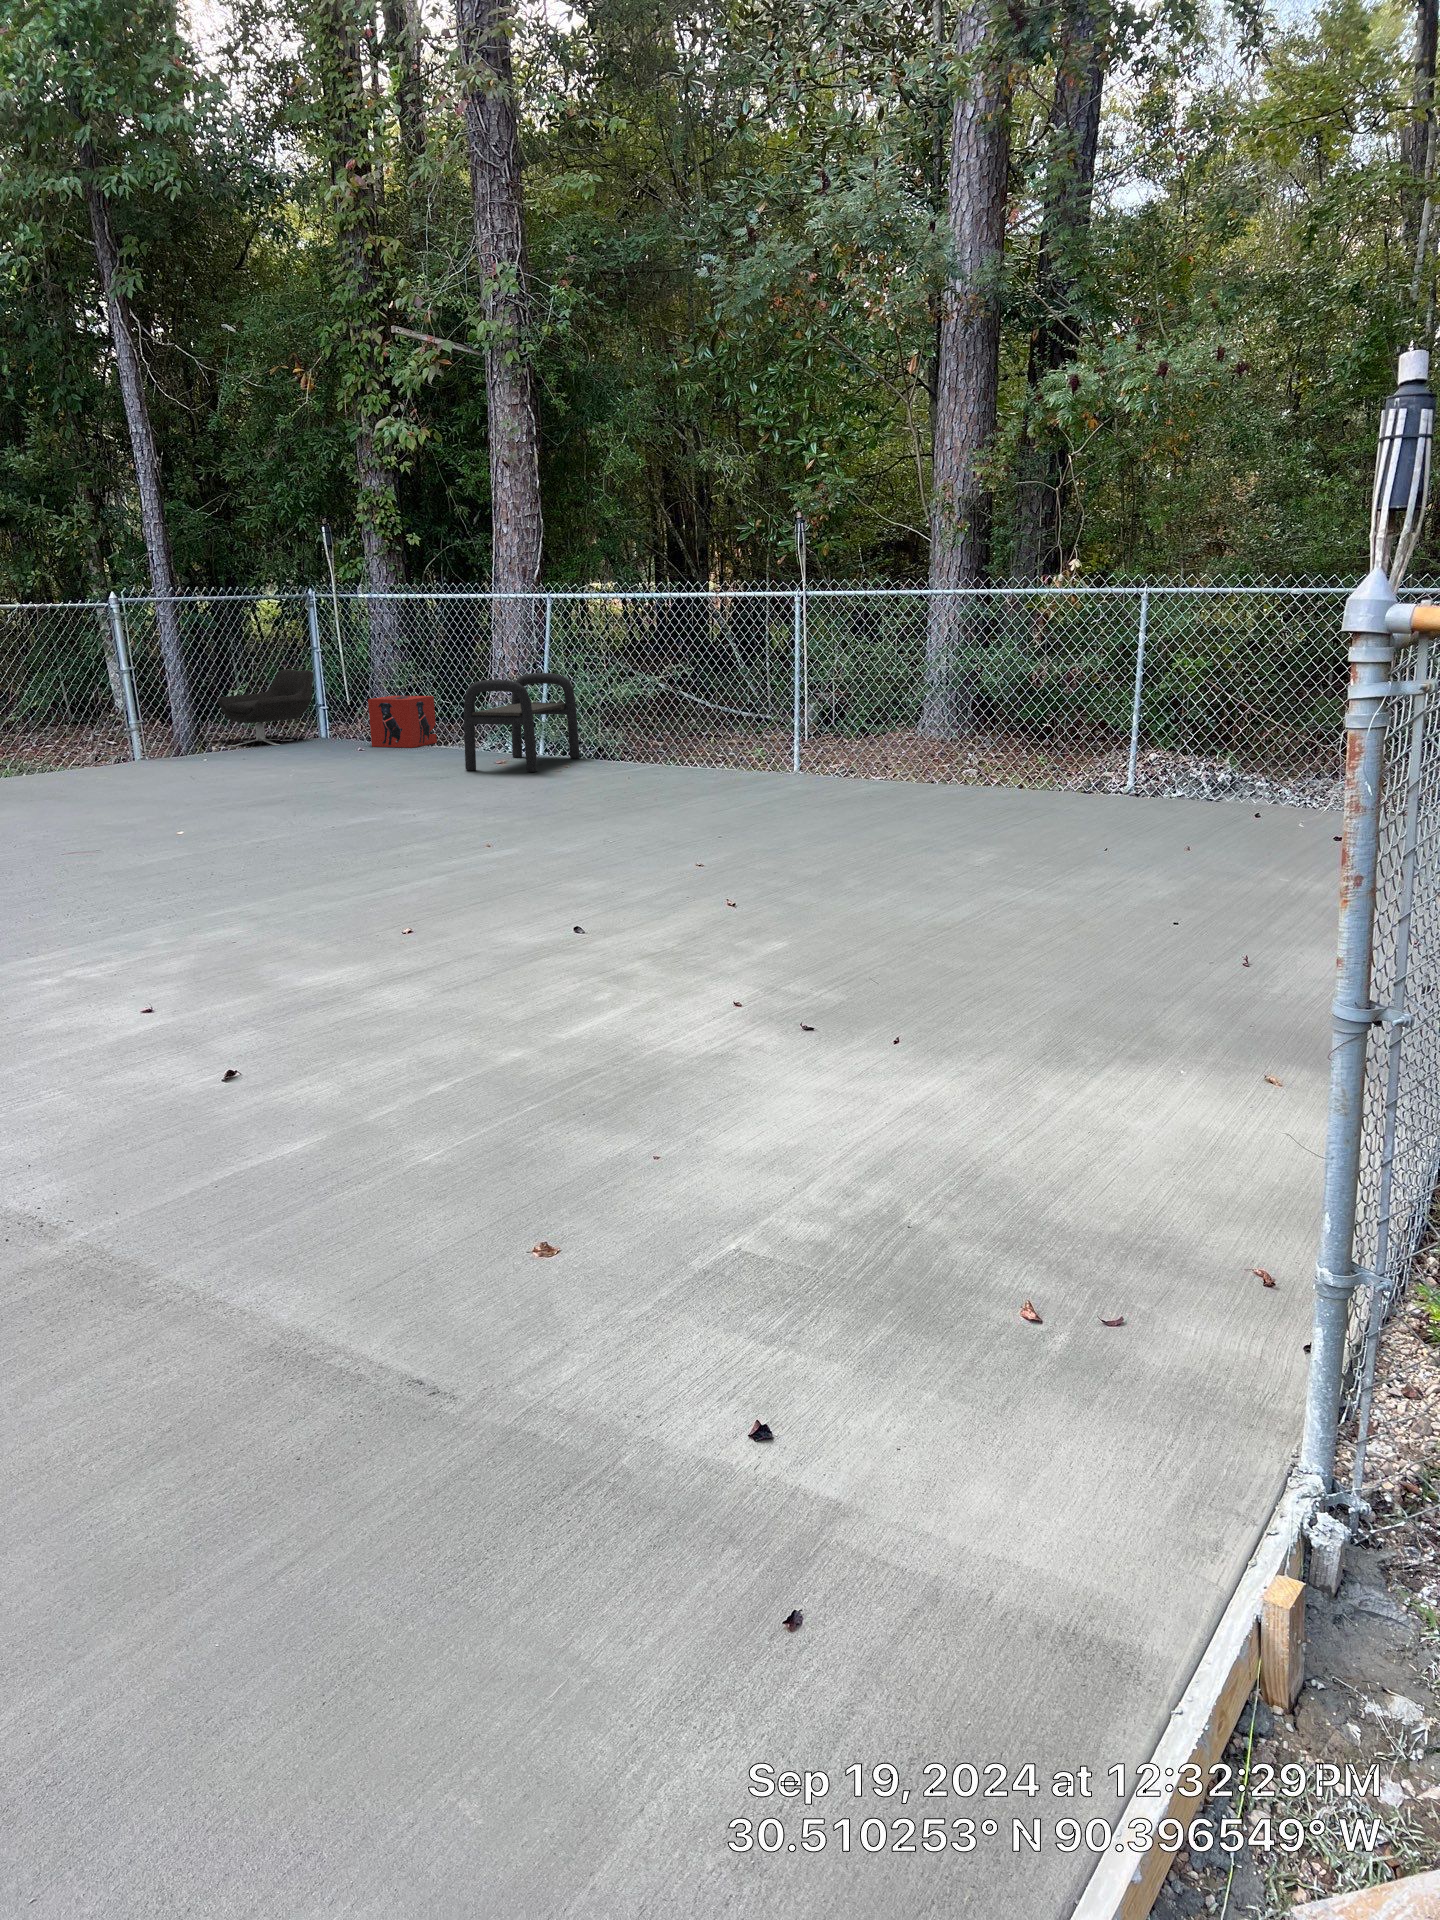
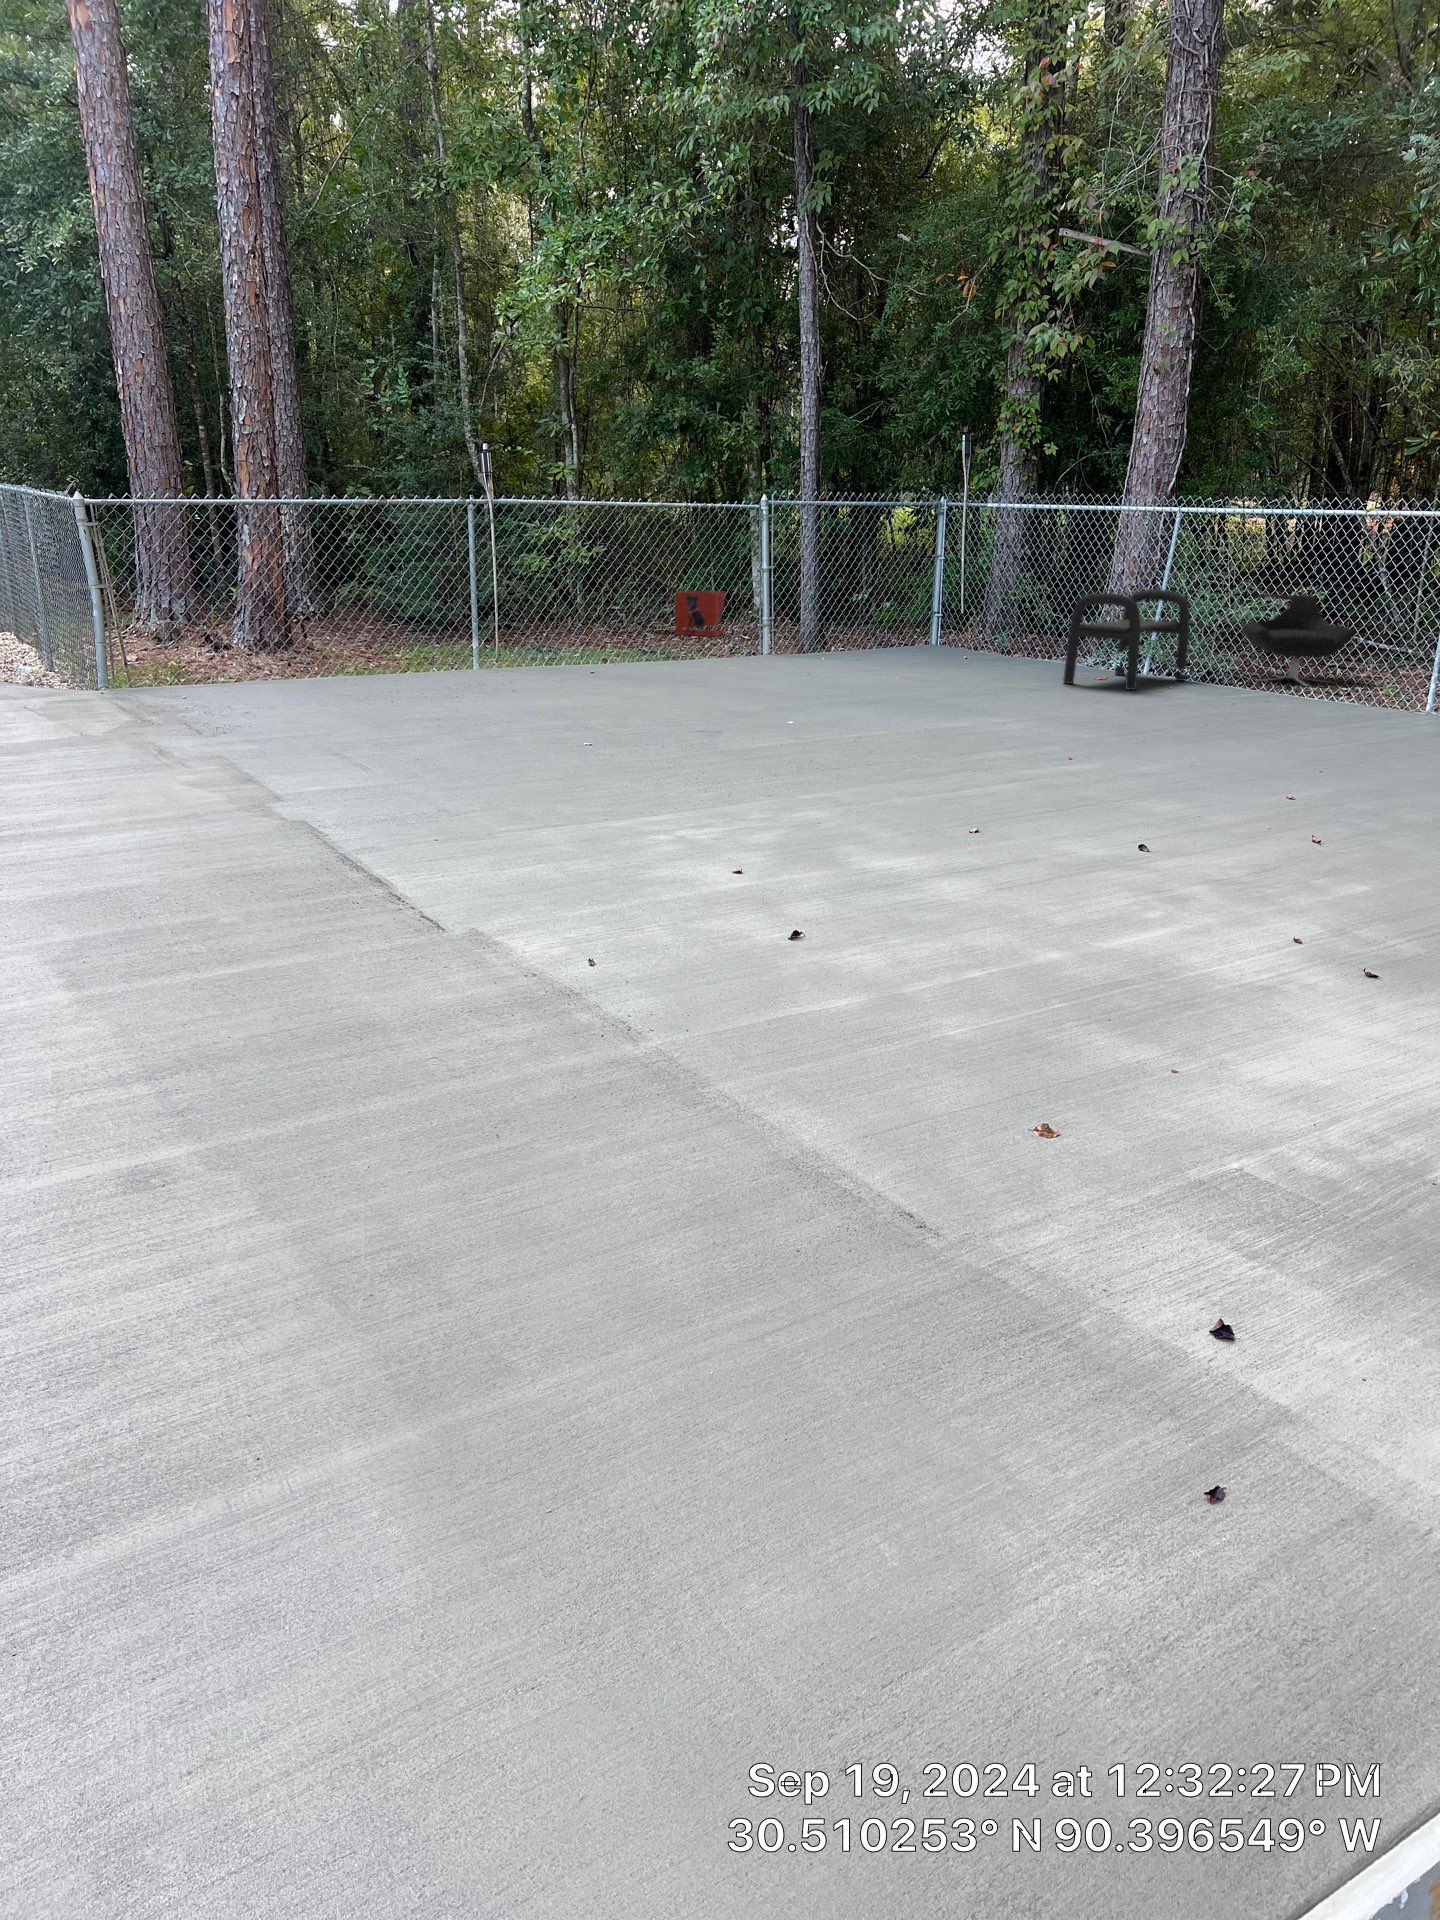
lounge chair: present [218,669,313,746] -> present [1242,594,1355,686]
storage box: present [368,696,437,748] -> present [675,590,725,636]

